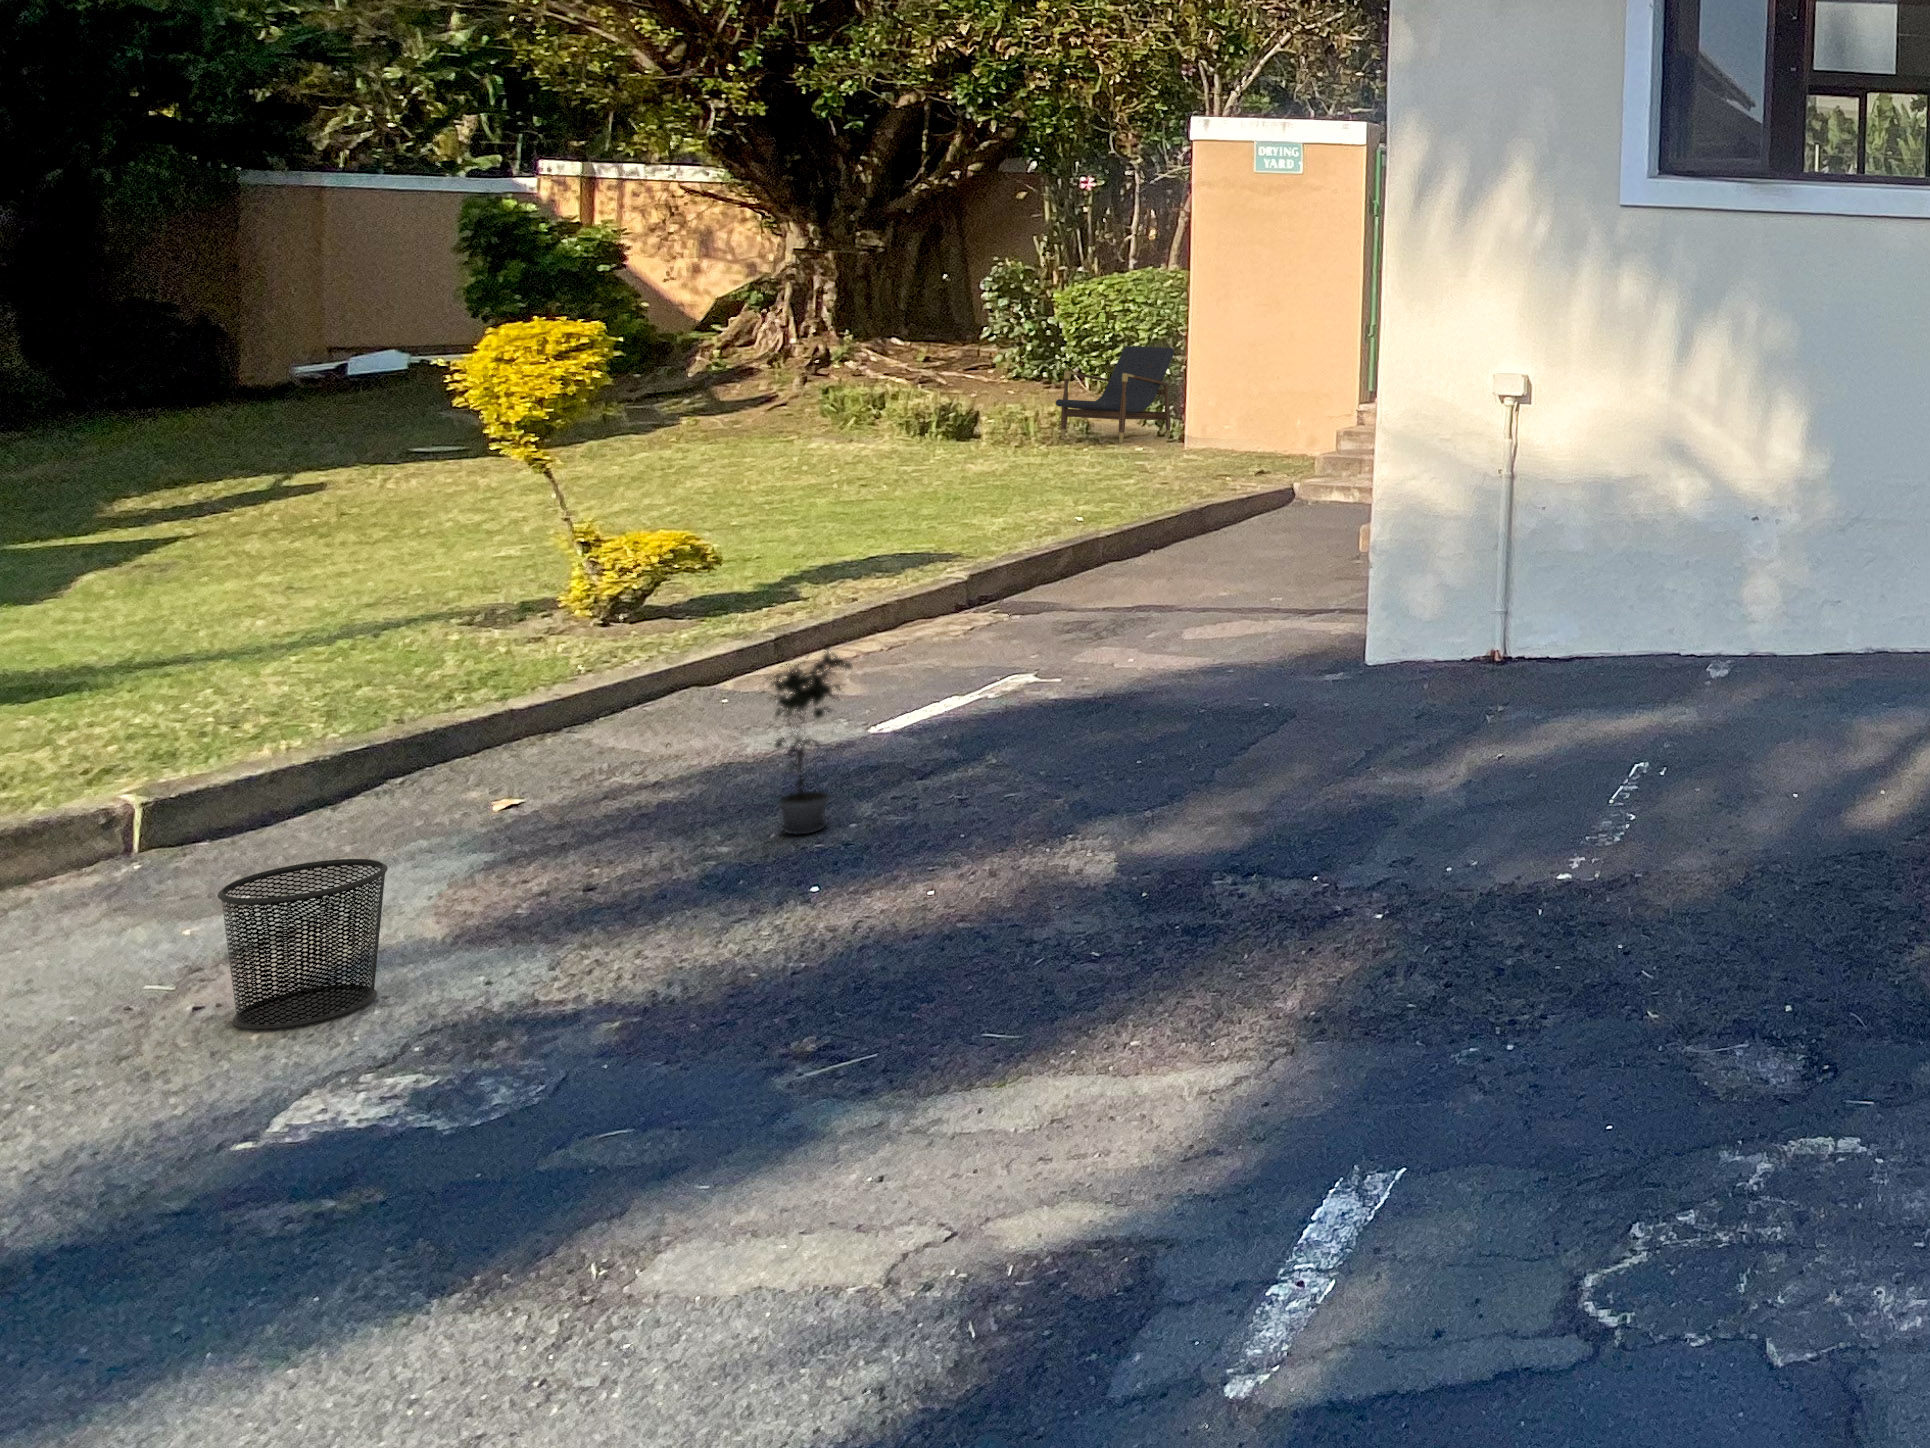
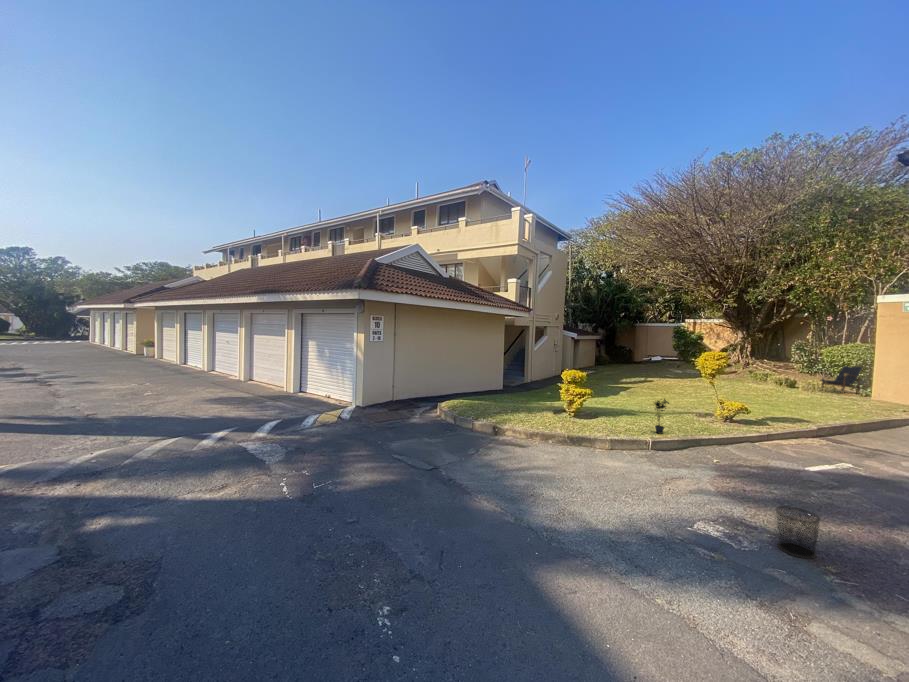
potted plant: present [766,644,852,835] -> present [655,399,669,434]
waste bin: present [217,859,388,1031] -> present [776,506,821,558]

